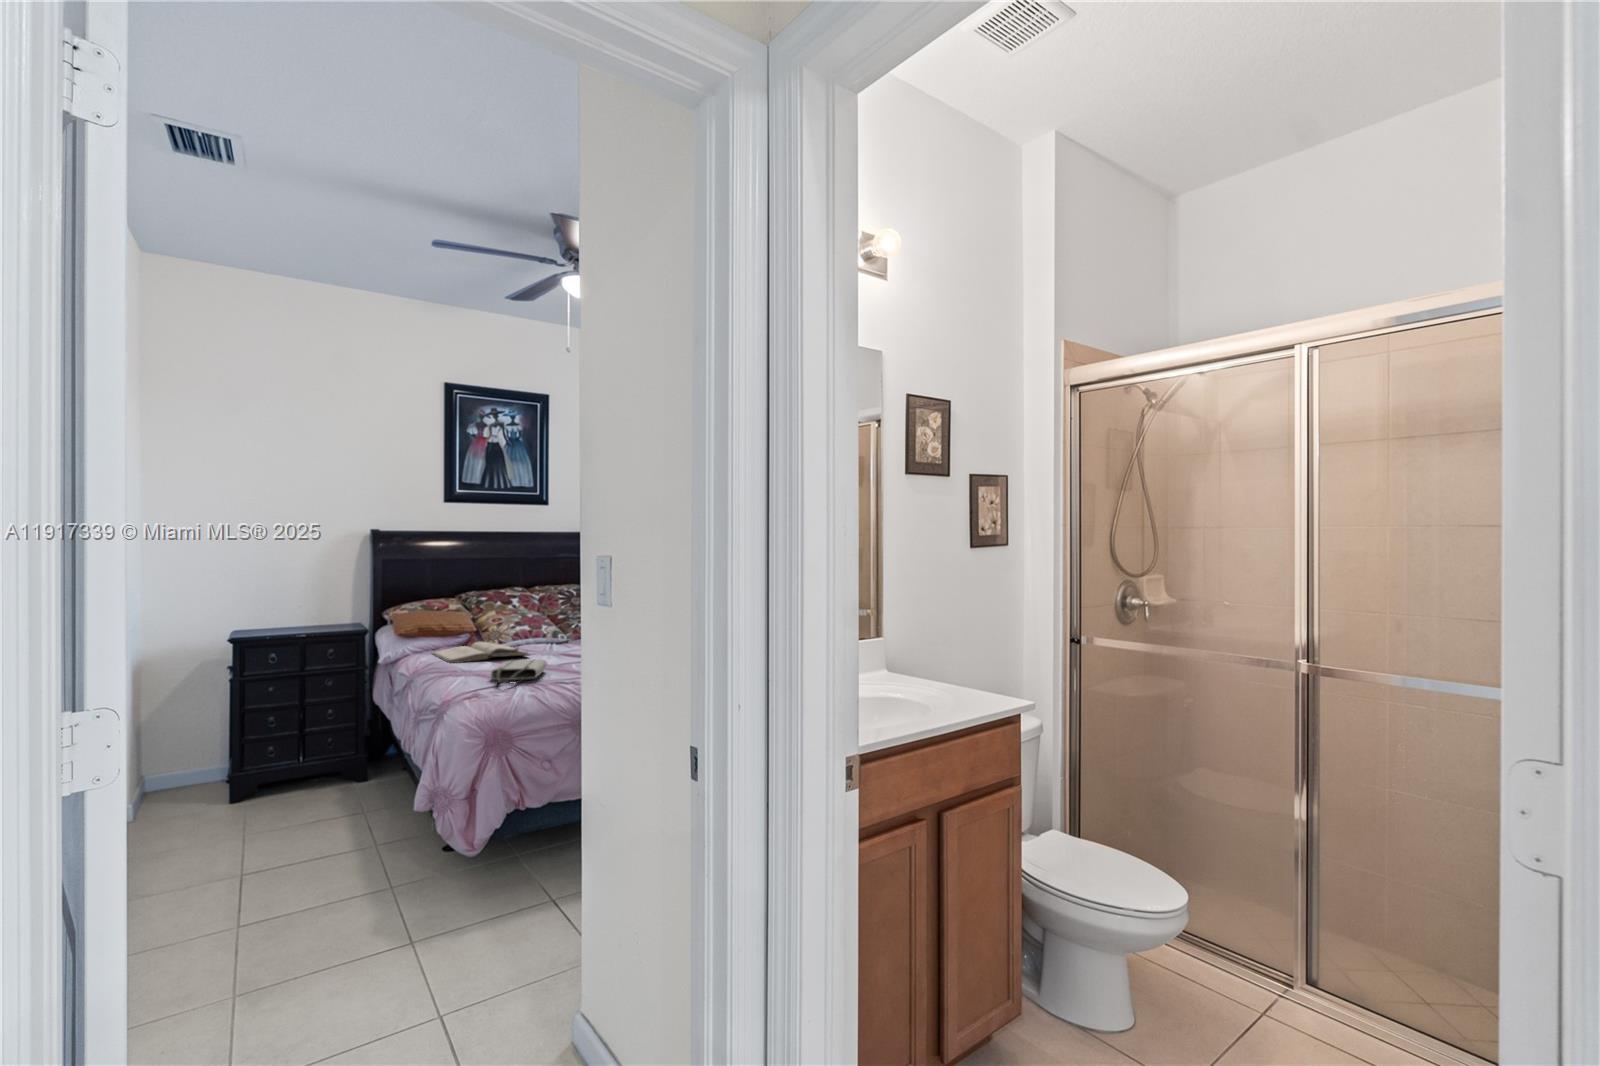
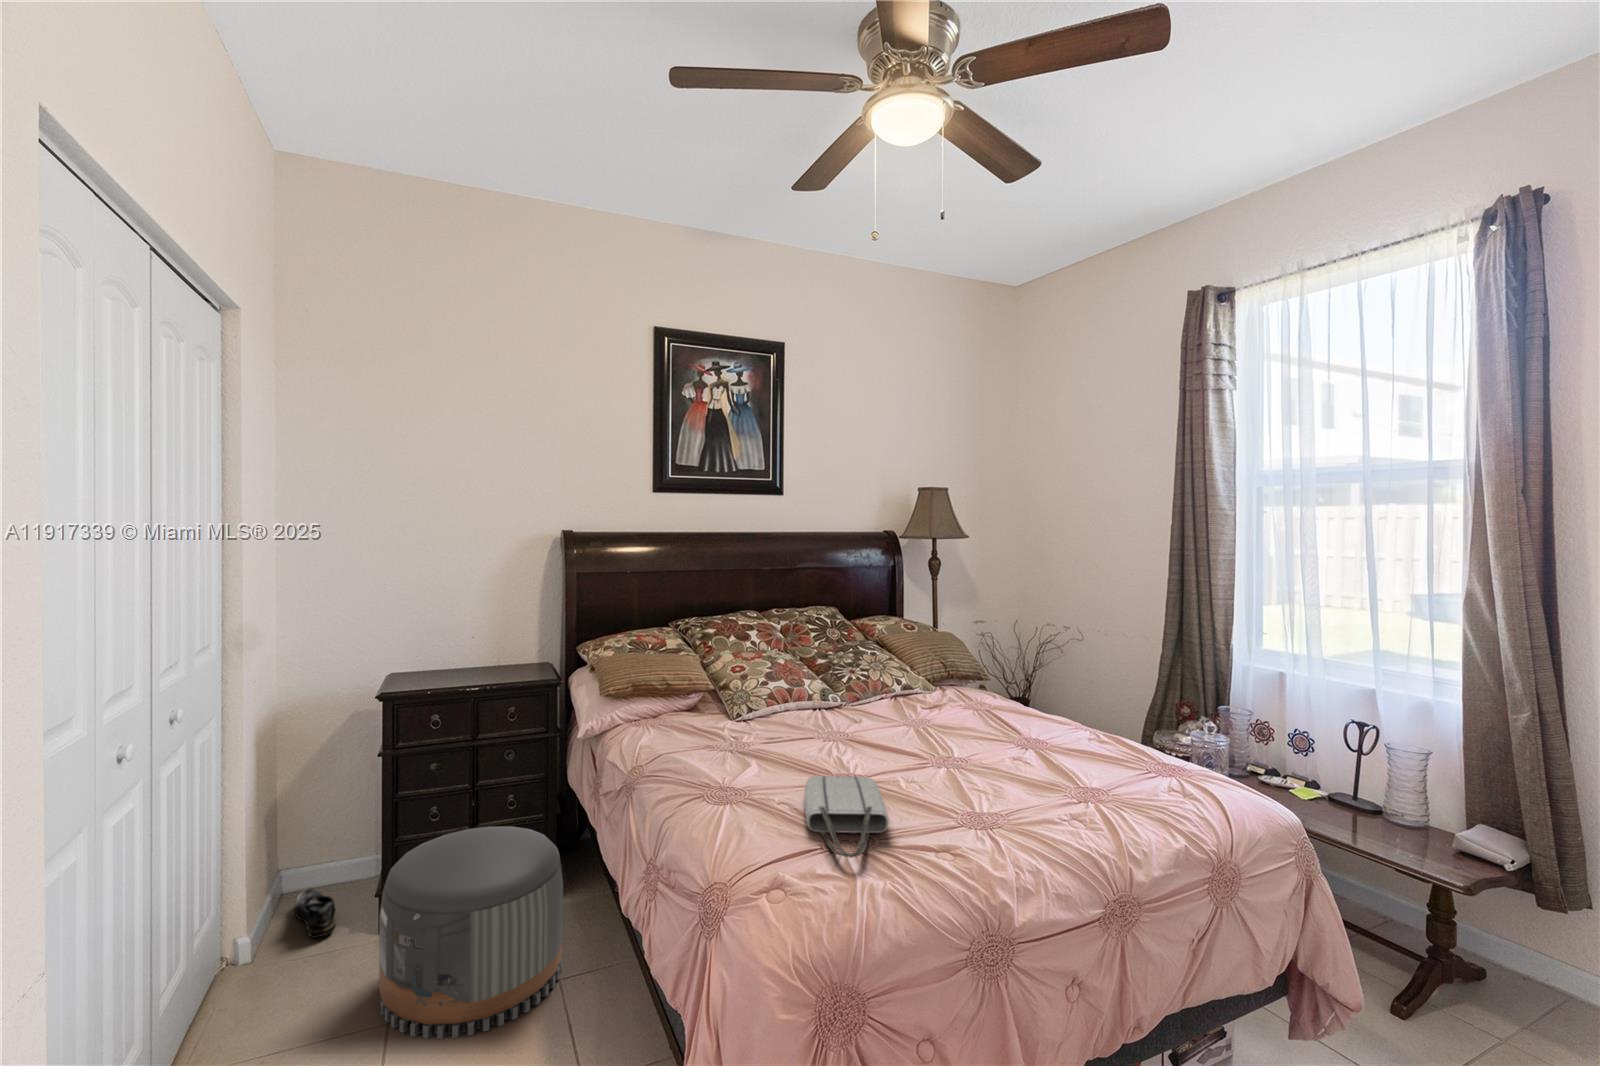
book: present [433,642,529,663] -> none [662,712,816,766]
pouf: none [234,723,362,837] -> present [379,826,563,1039]
shoe: none [168,775,200,806] -> present [295,888,336,938]

